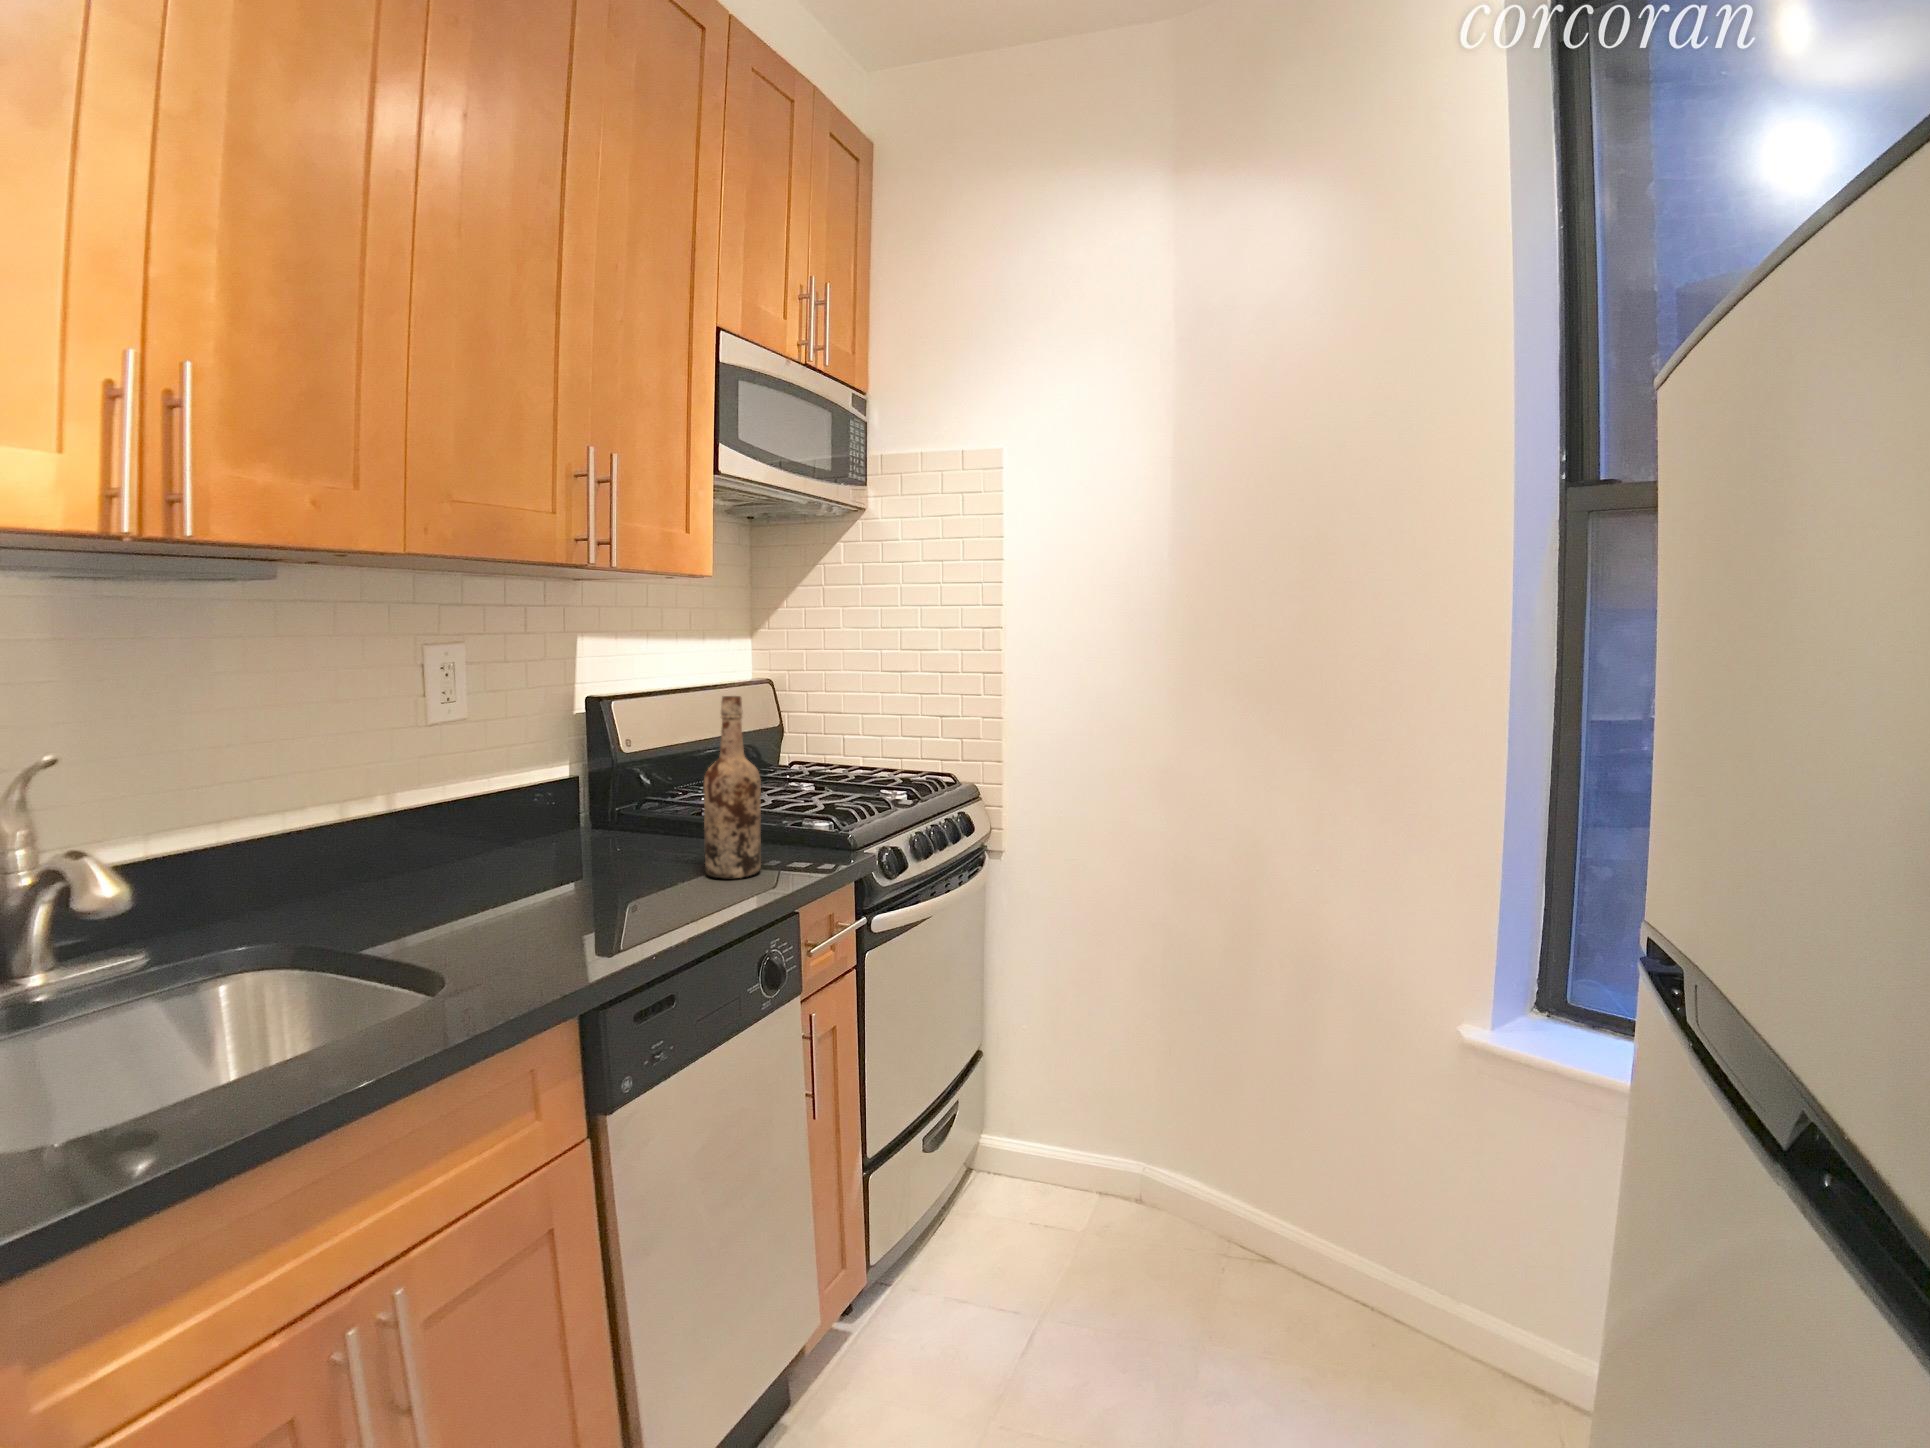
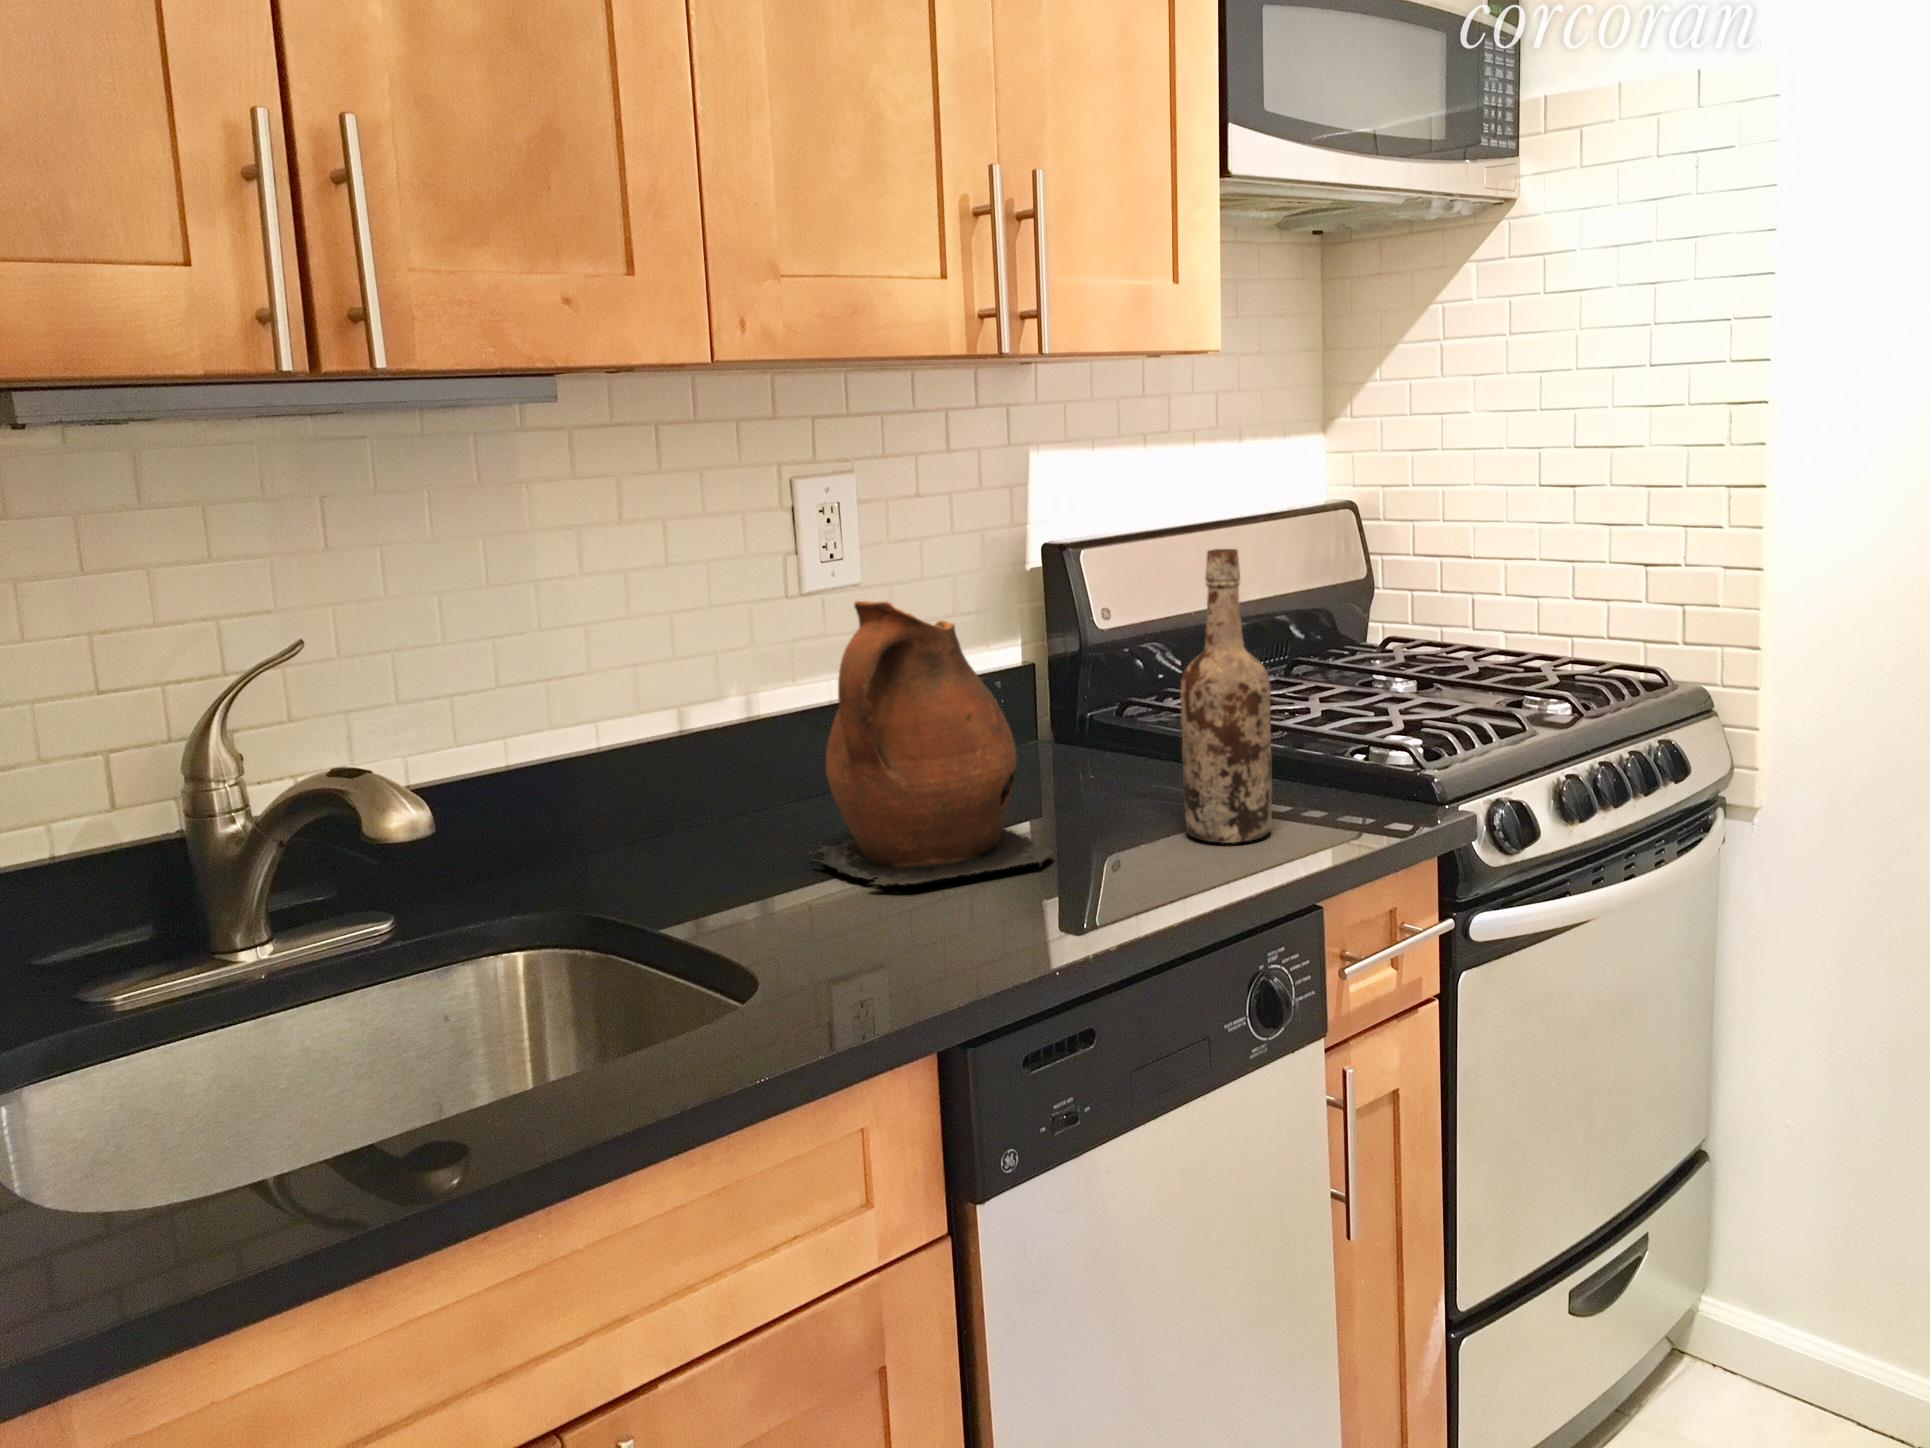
ceramic pitcher: none [434,724,624,920] -> present [810,601,1054,885]

